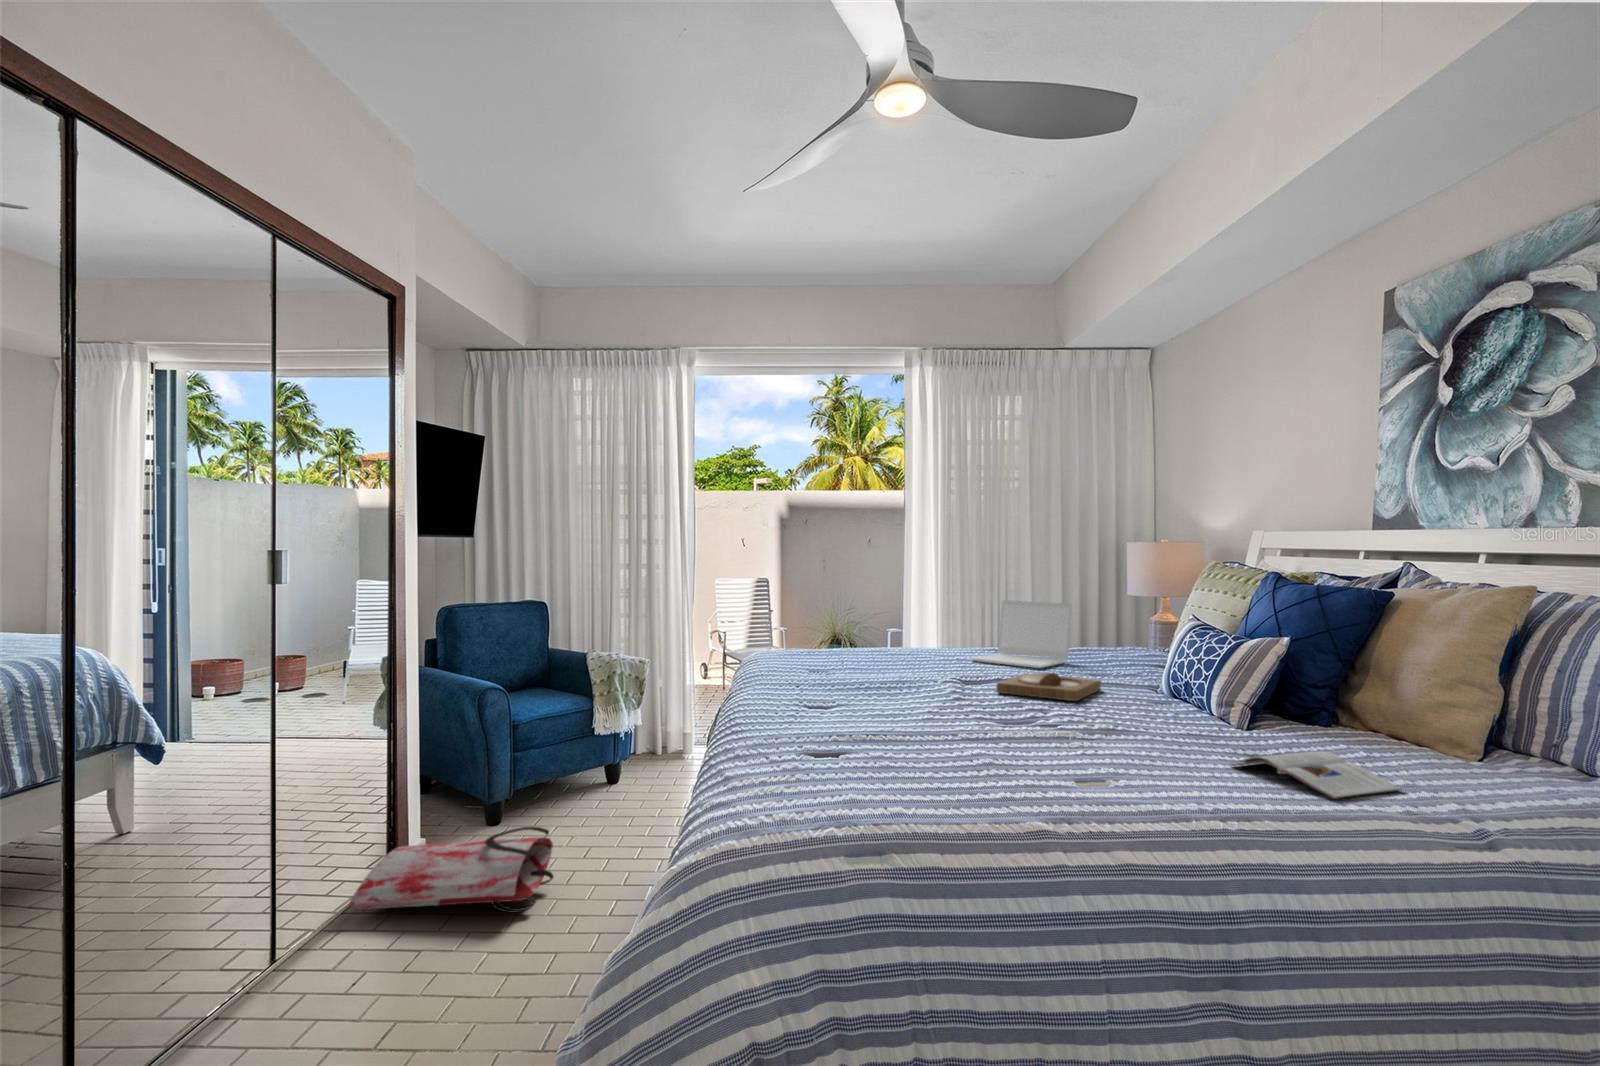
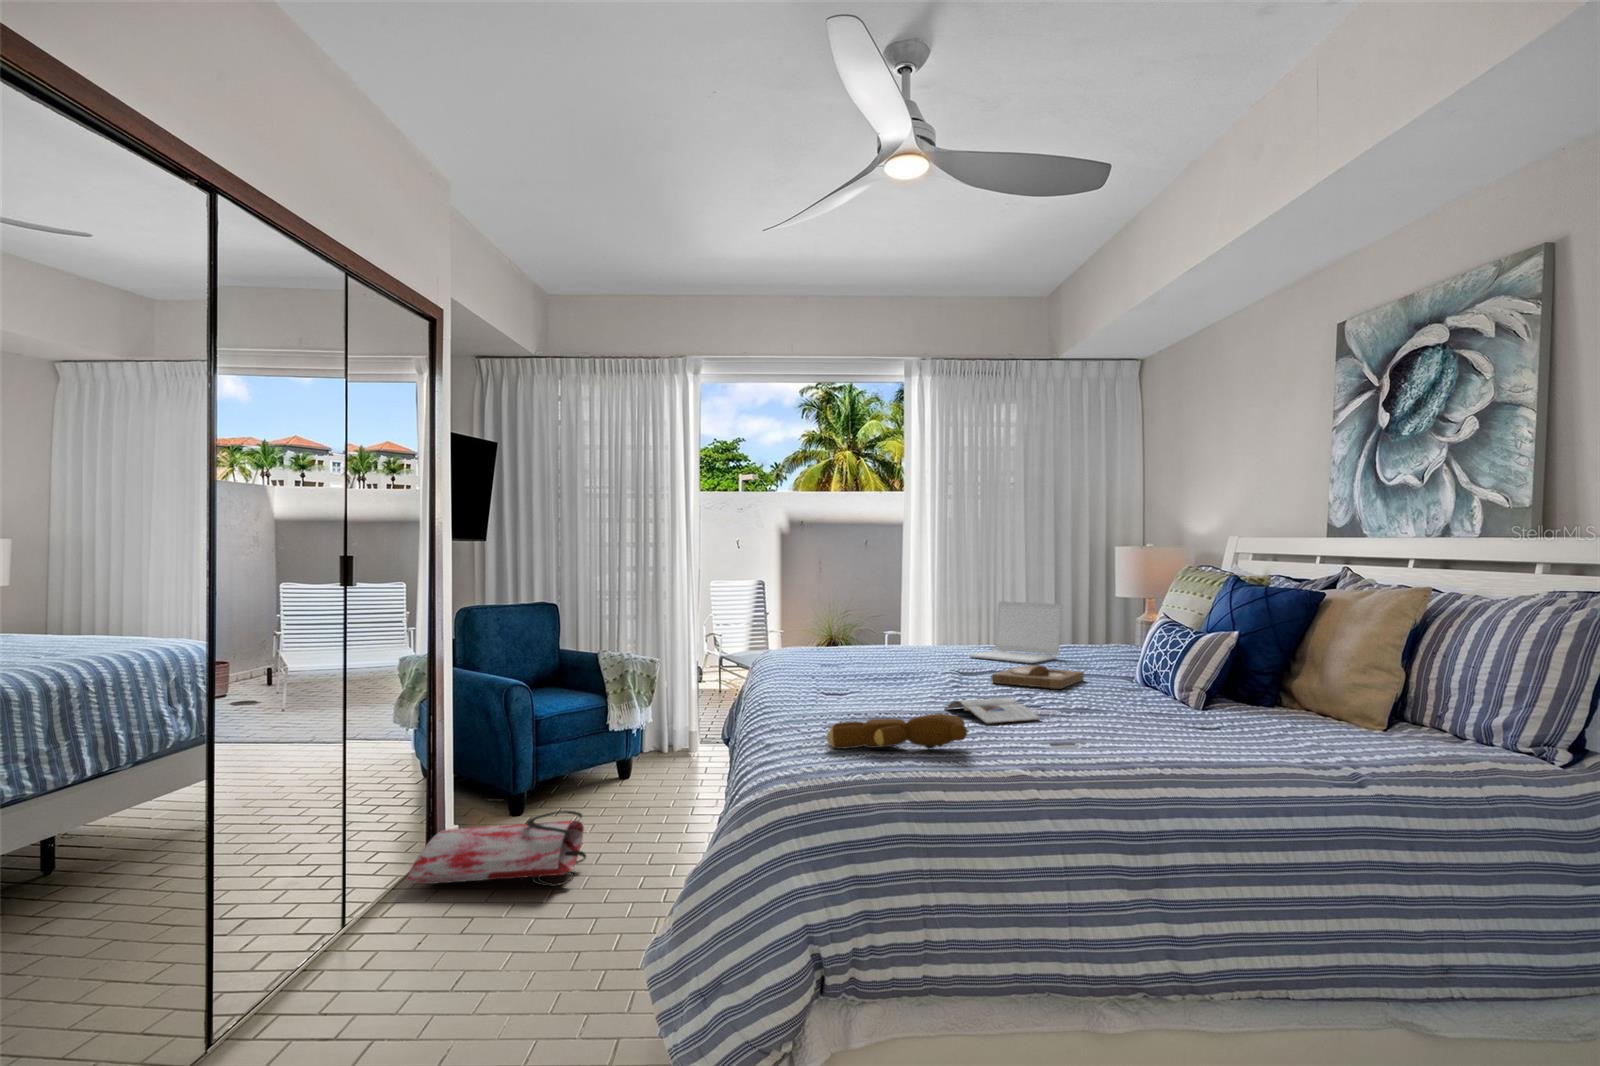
teddy bear: none [794,743,972,789] -> present [826,713,967,749]
magazine: present [1230,751,1402,799] -> present [945,698,1041,724]

